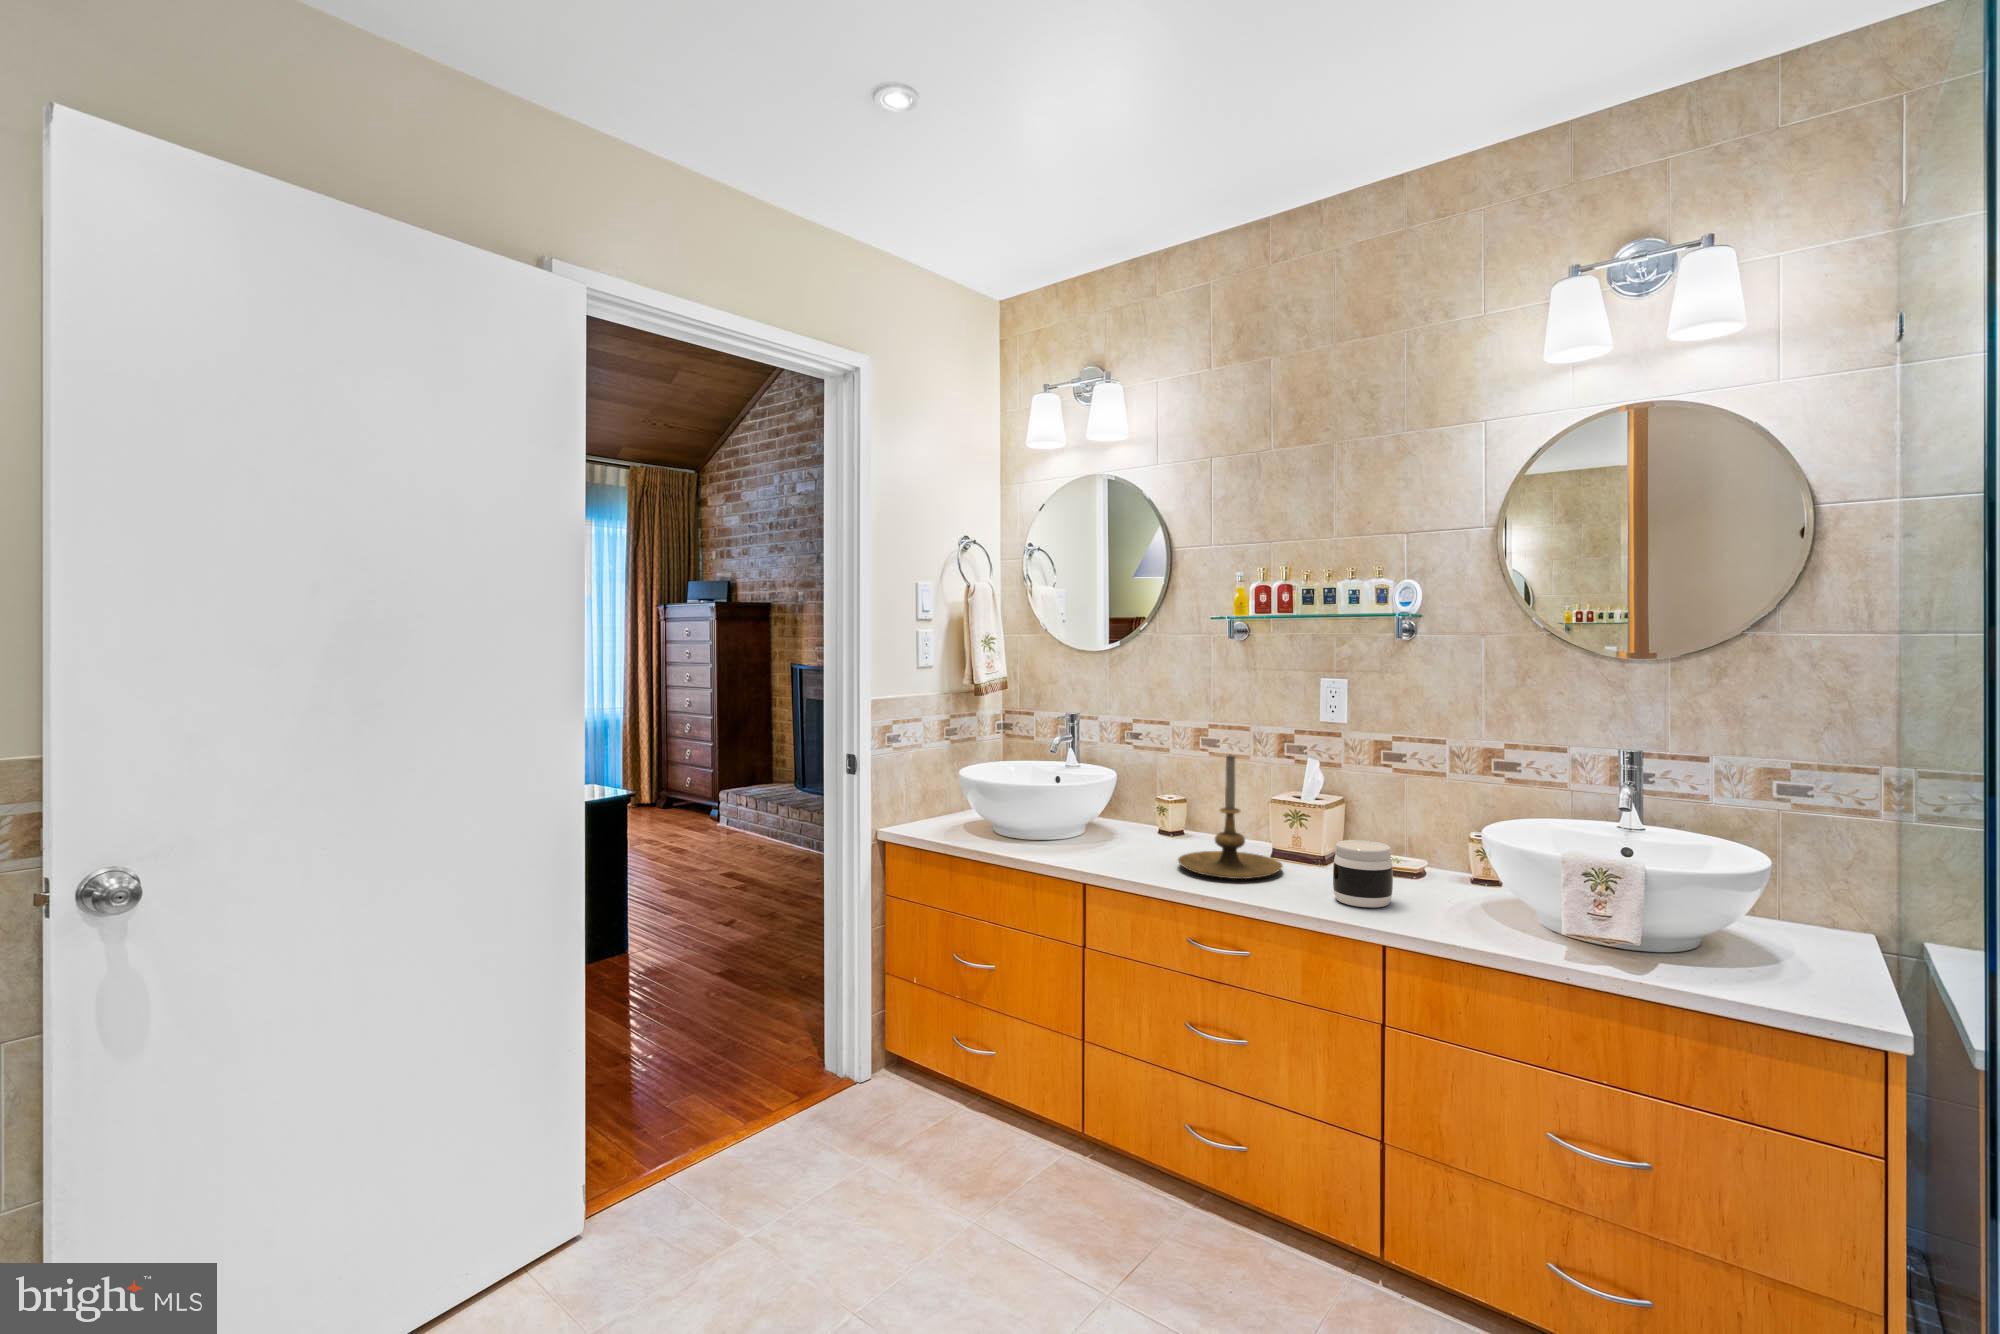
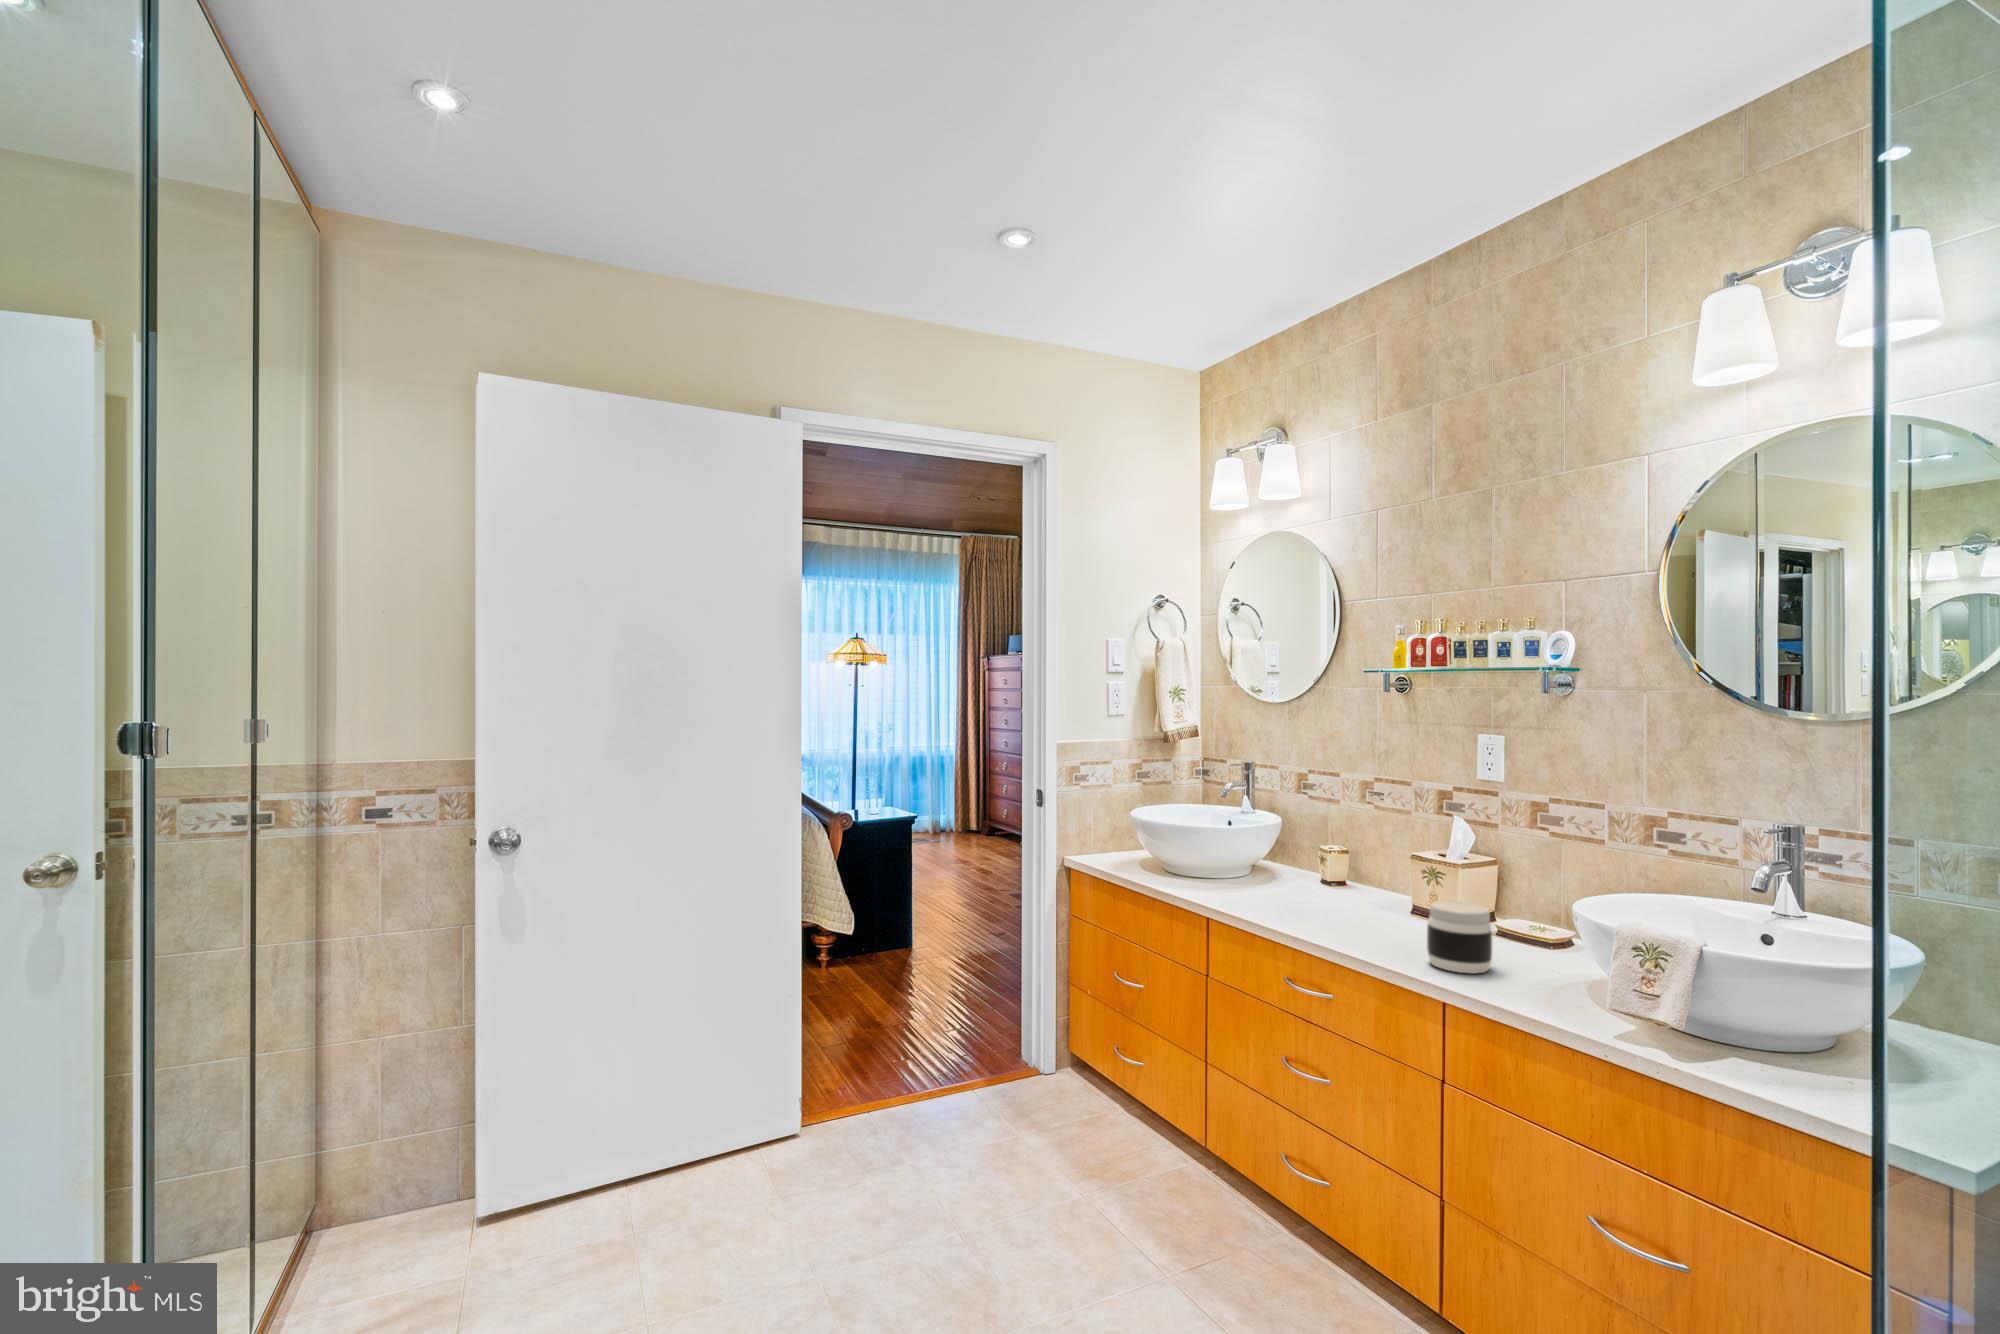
candle holder: present [1178,755,1282,879] -> none [1298,806,1409,933]

